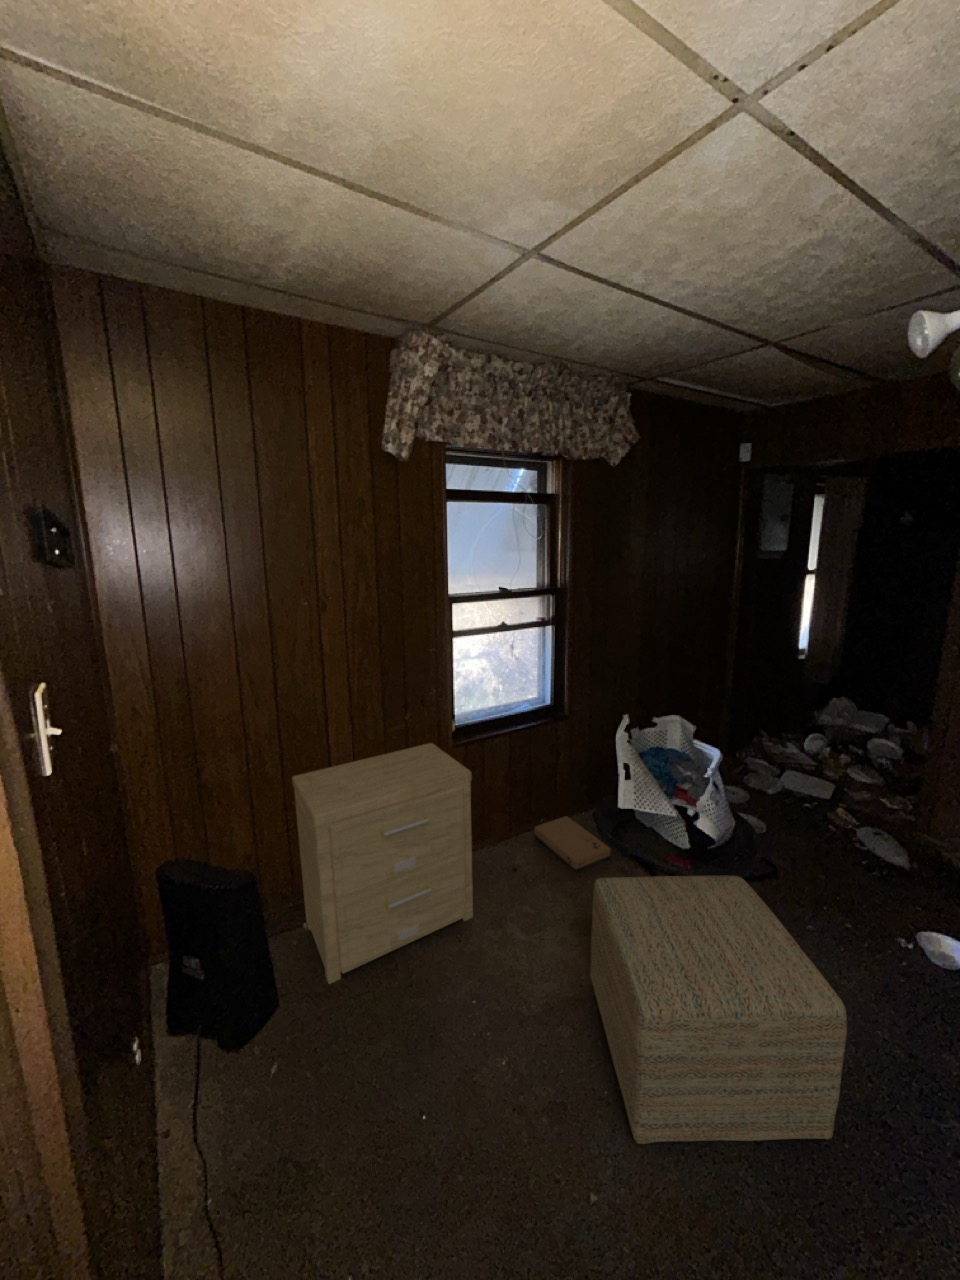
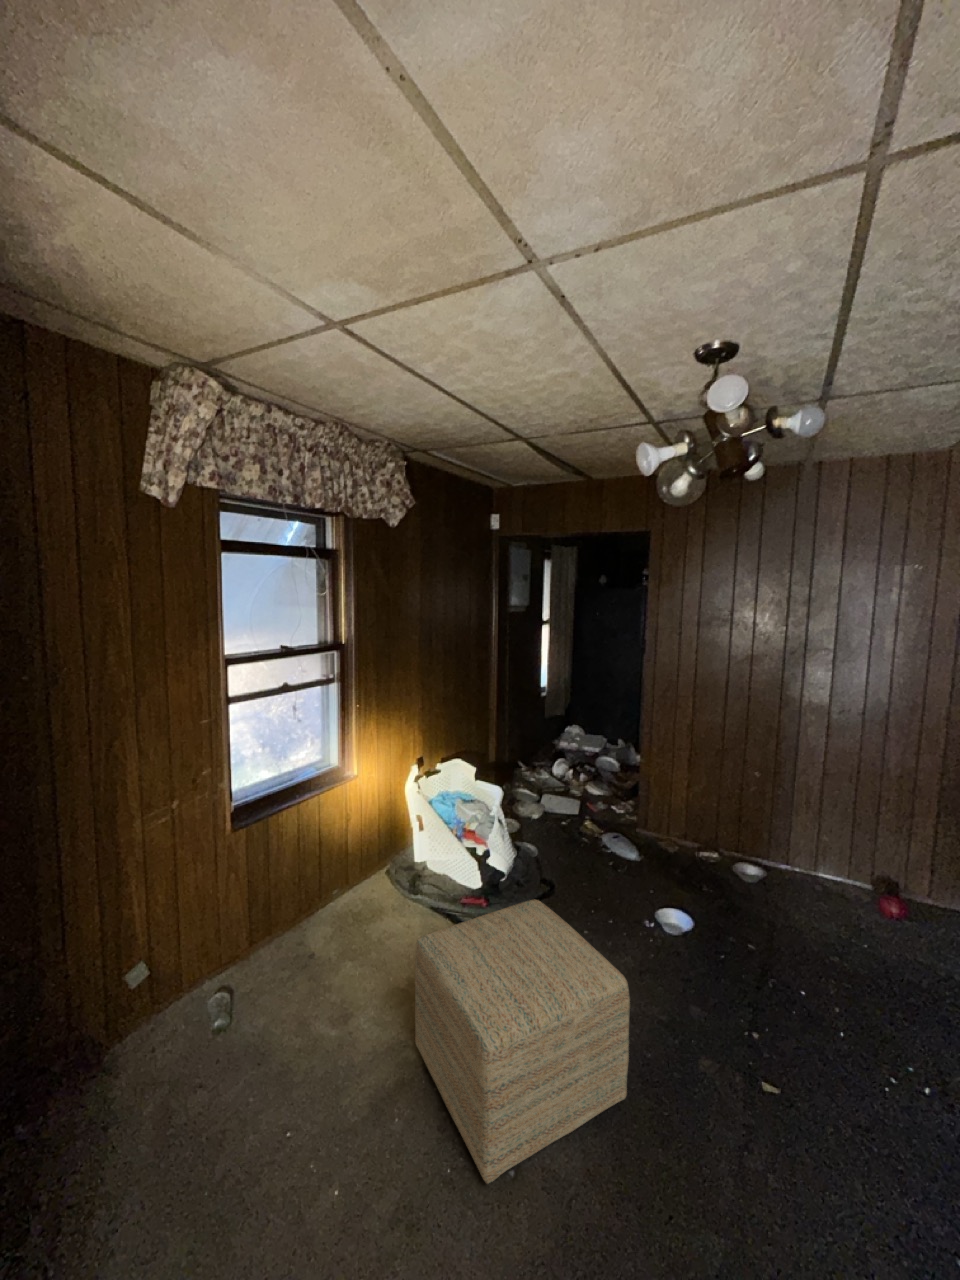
side table: present [292,743,473,984] -> none [5,834,273,1195]
cardboard box: present [534,816,611,872] -> none [326,886,410,945]

